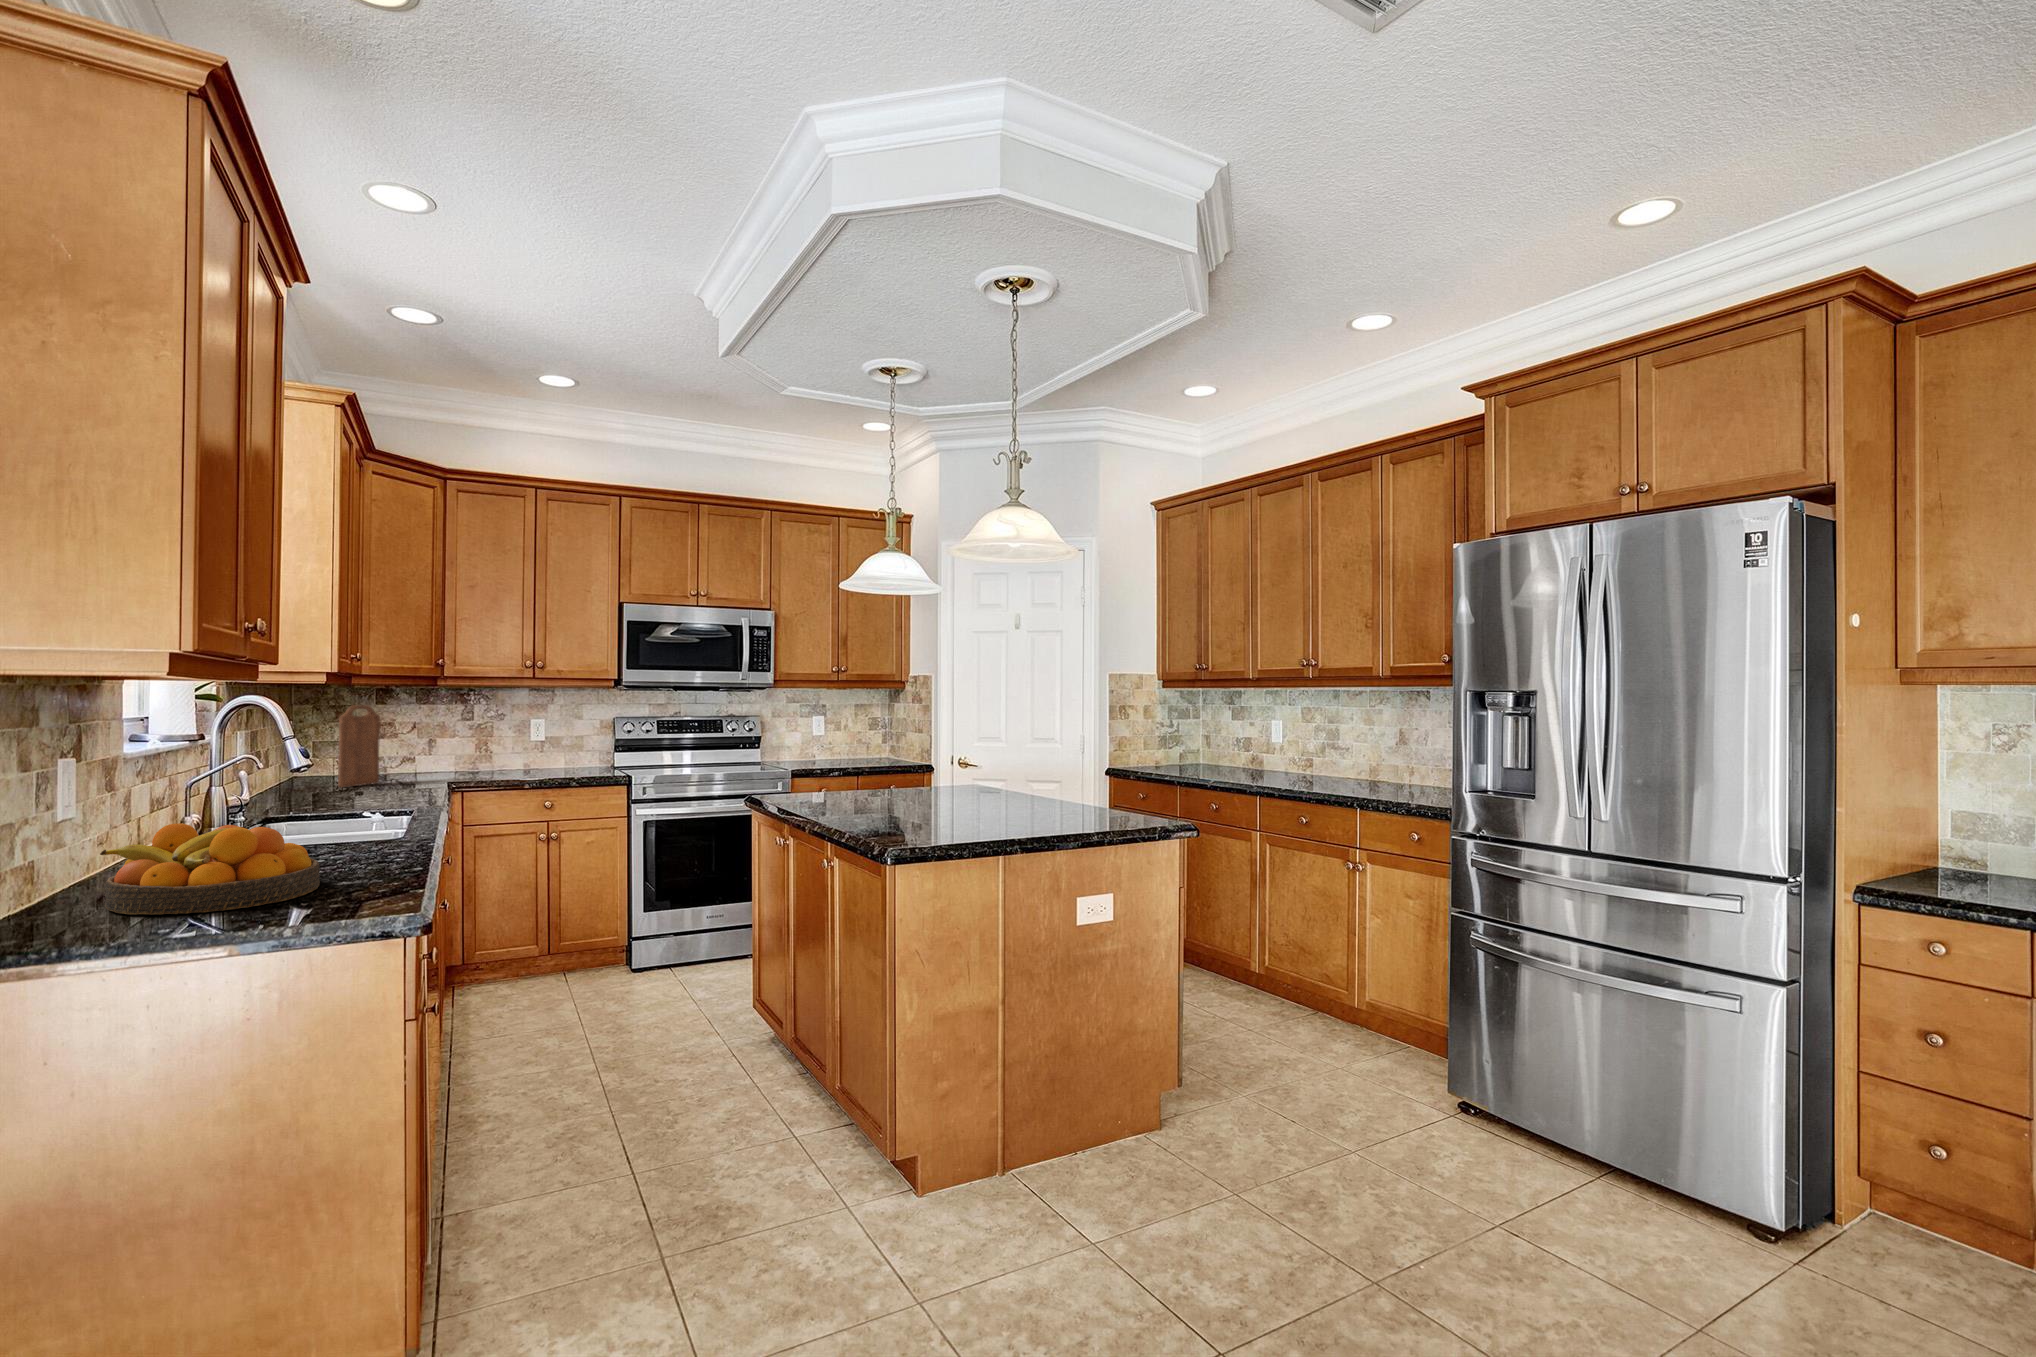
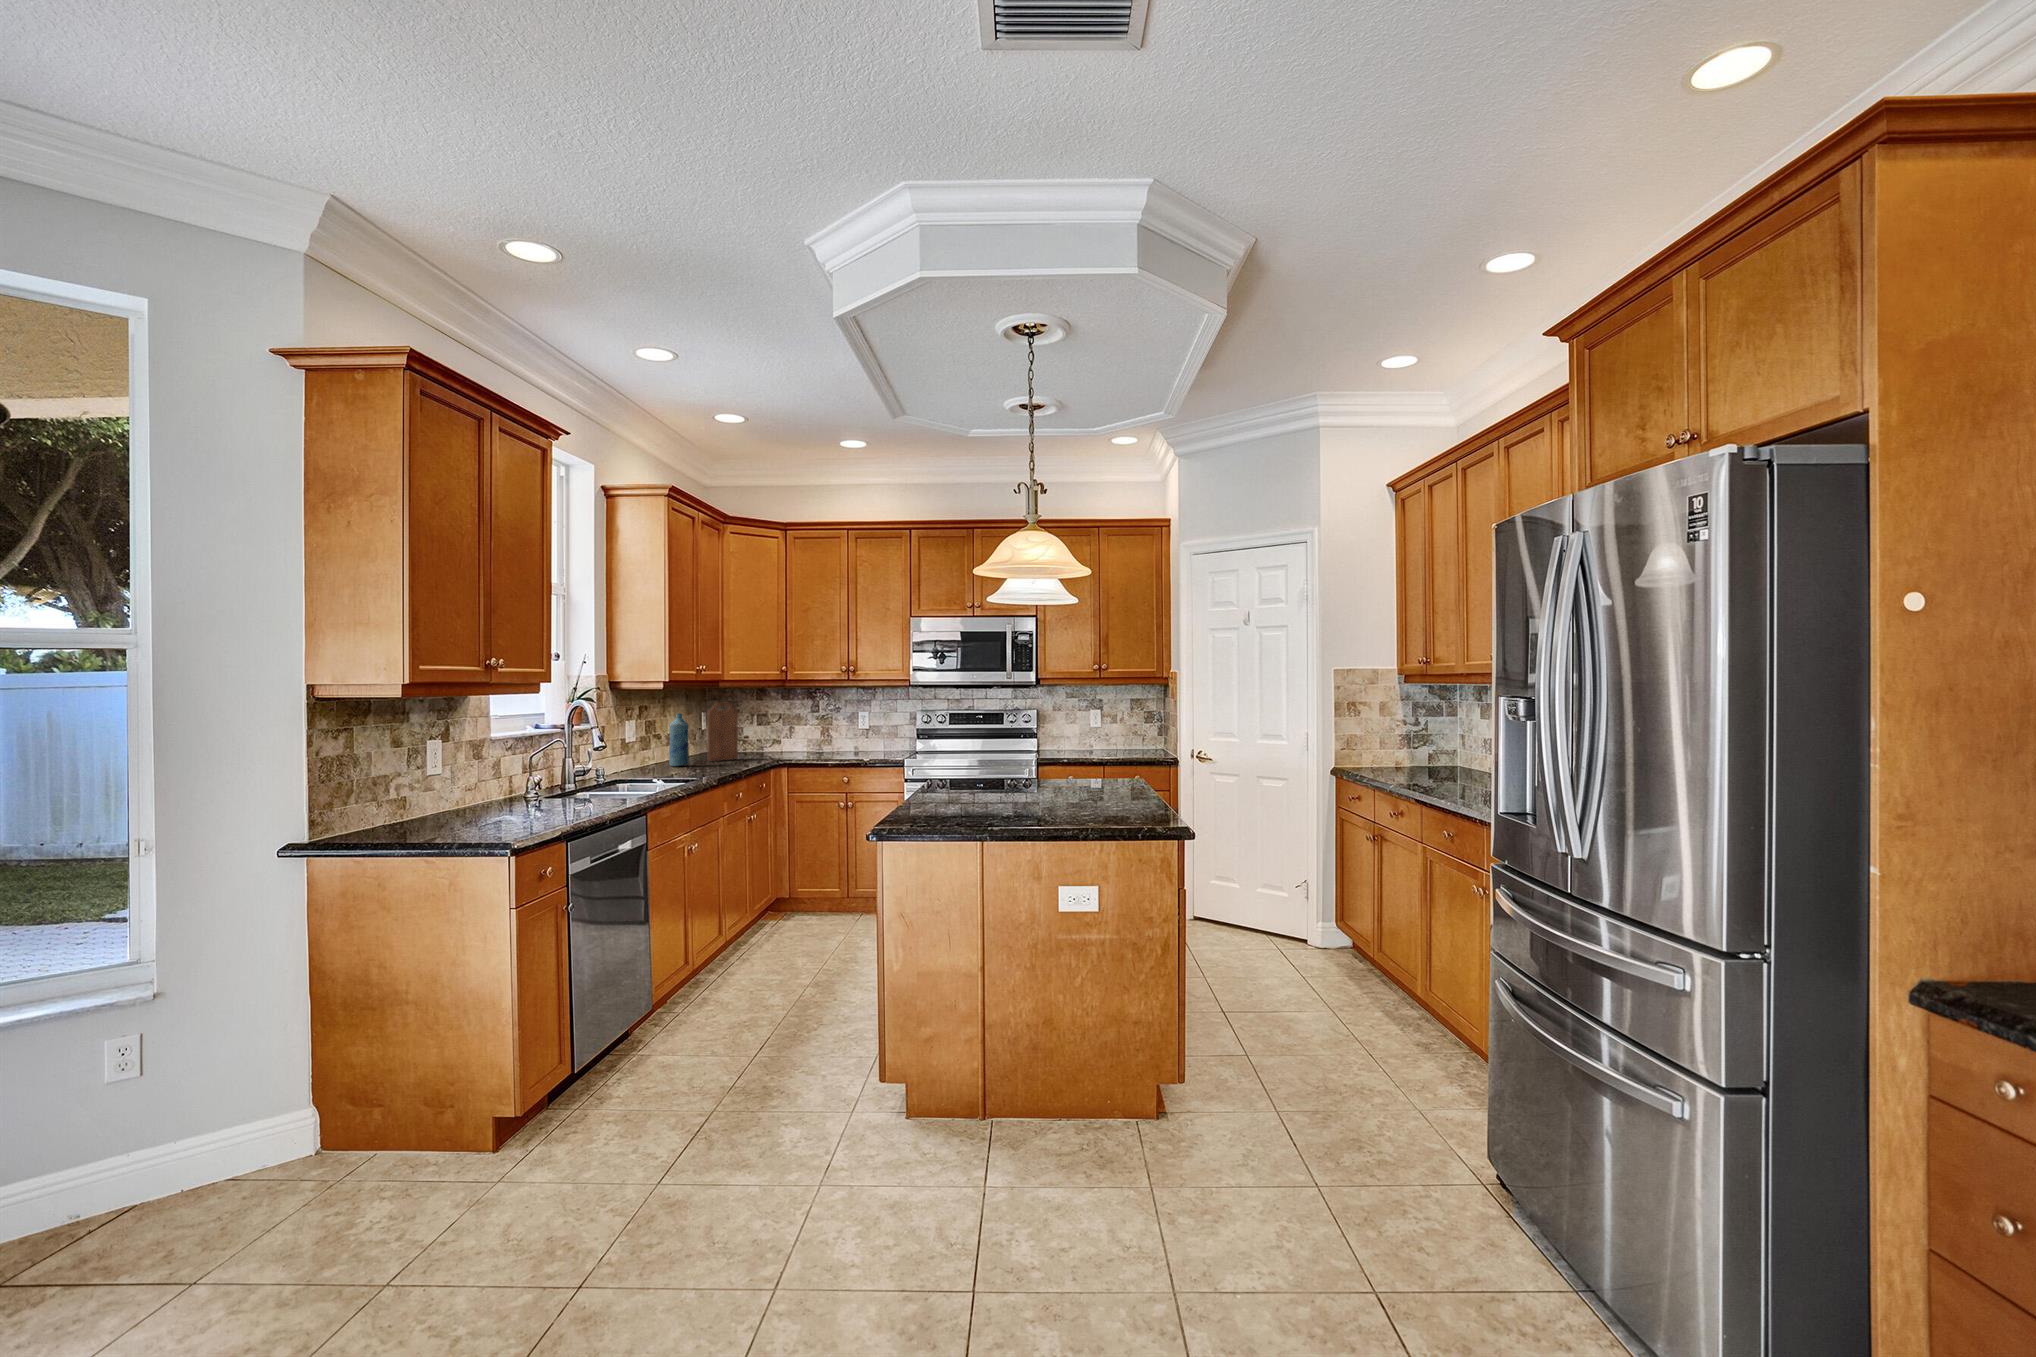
bottle: none [294,720,326,796] -> present [669,713,688,766]
fruit bowl: present [100,823,320,915] -> none [402,782,524,838]

